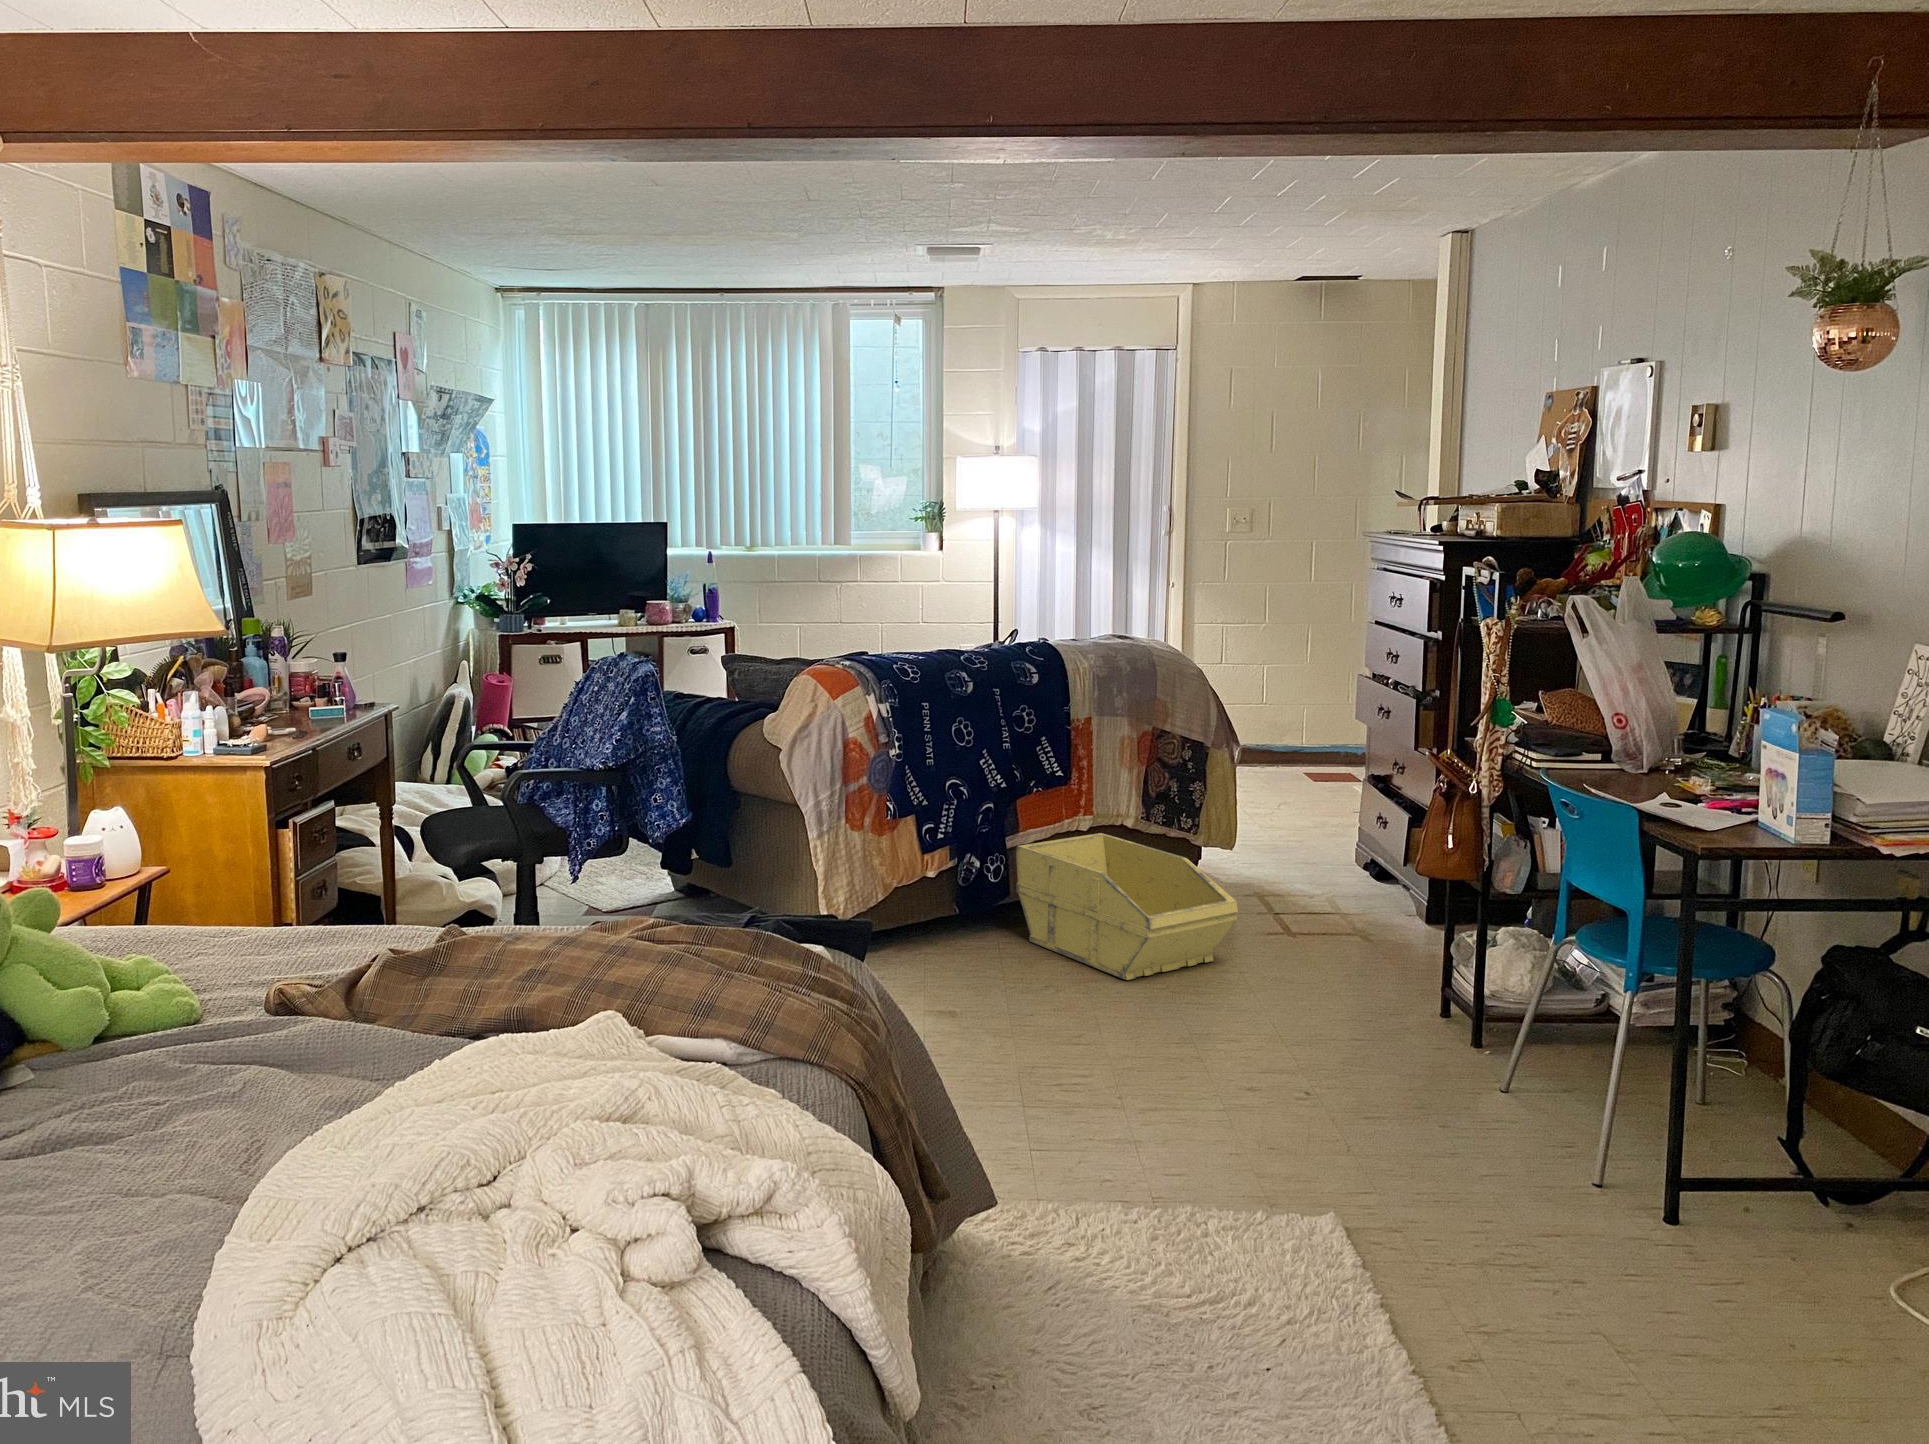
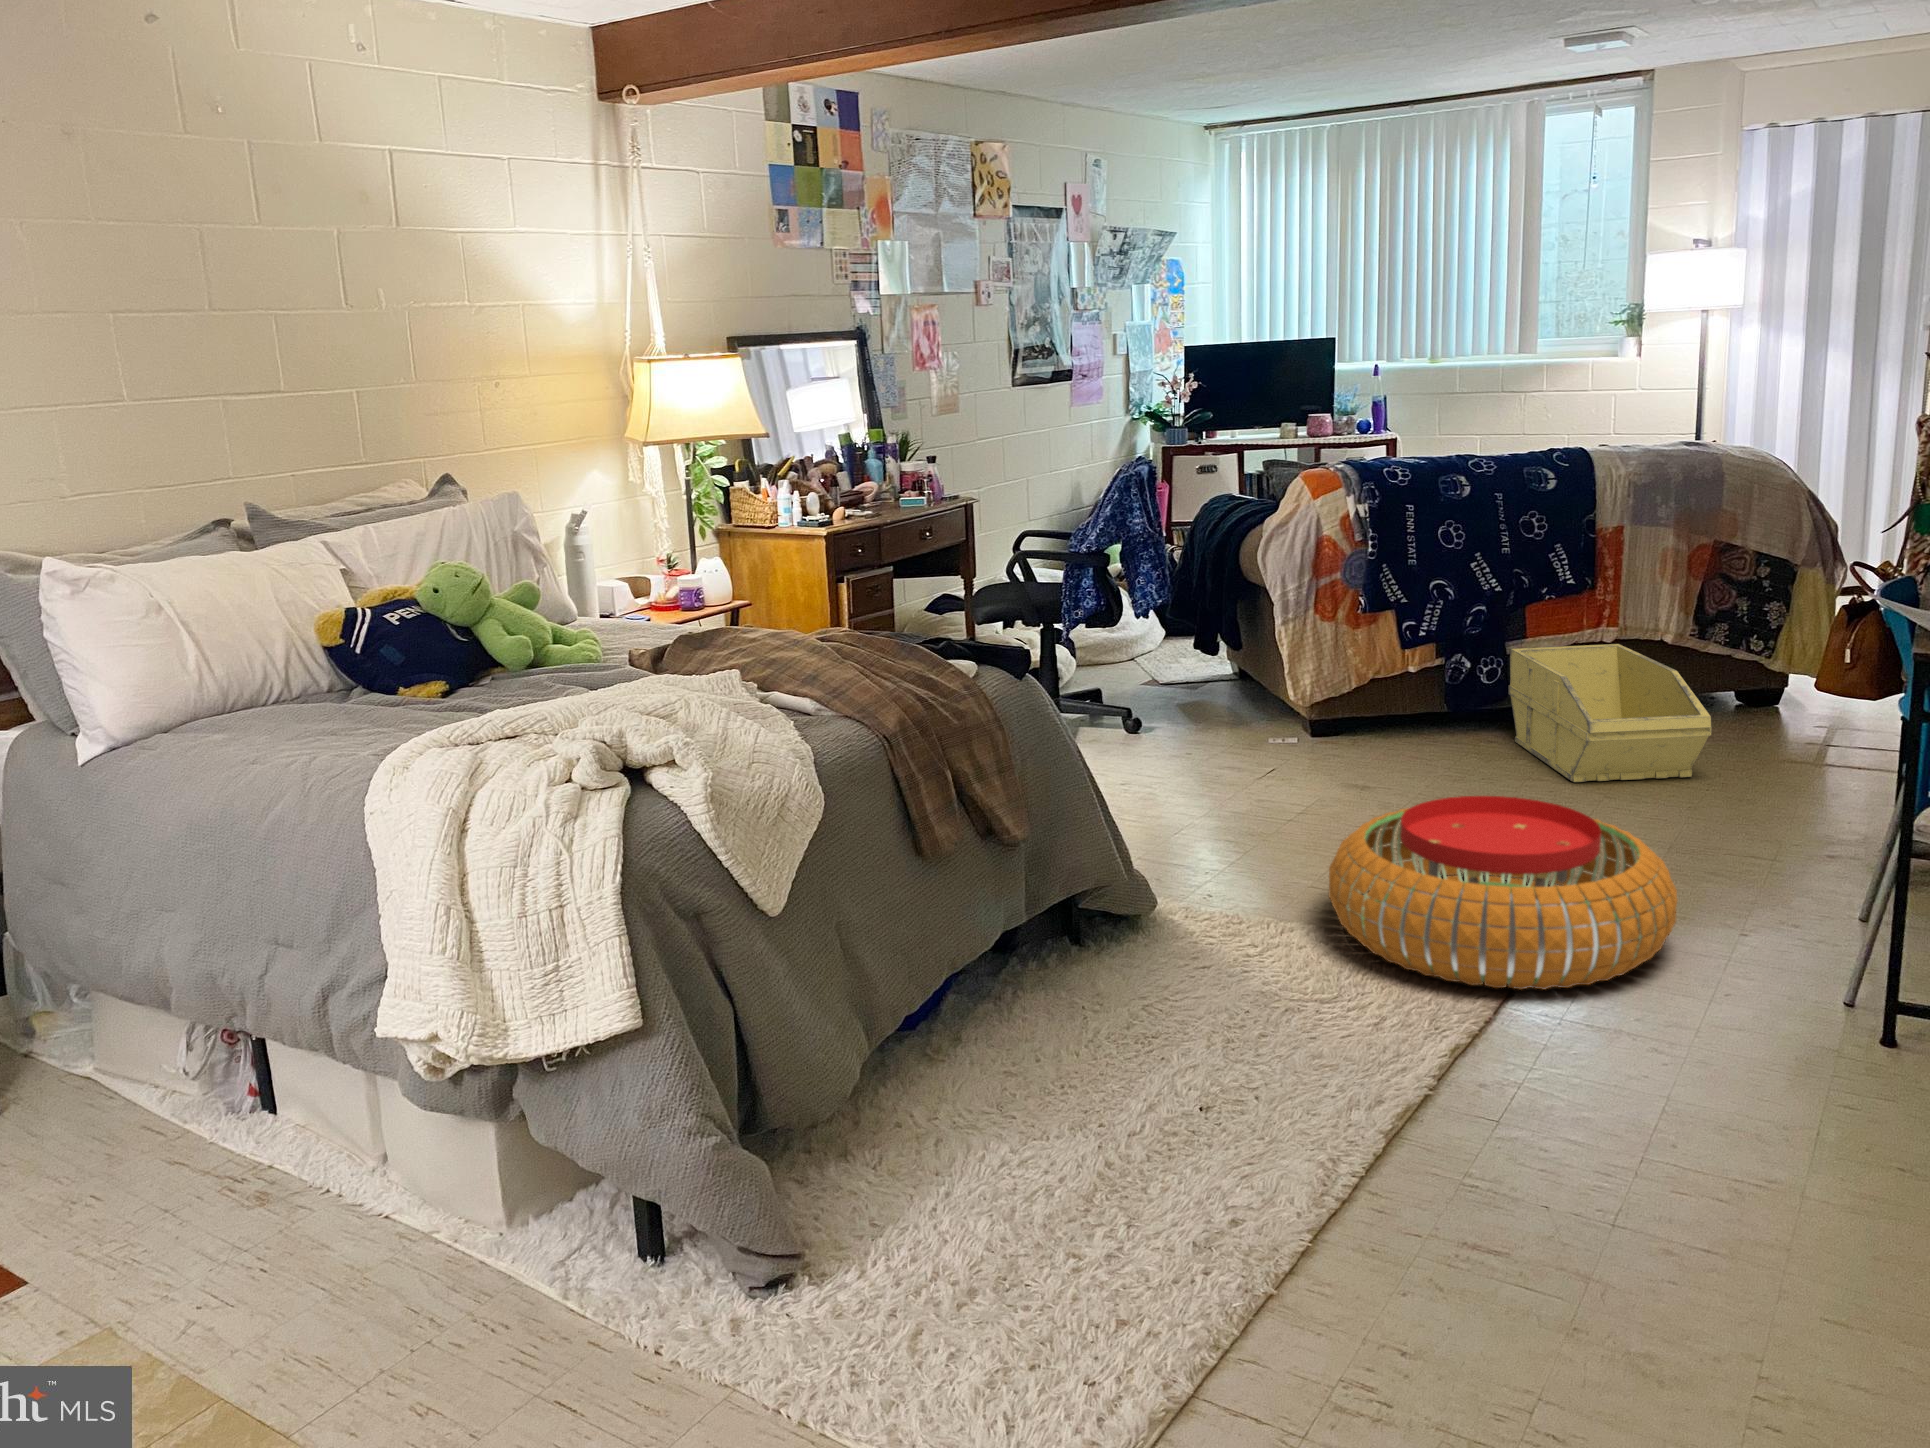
pouf: none [1075,1018,1436,1242] -> present [1328,796,1677,990]

